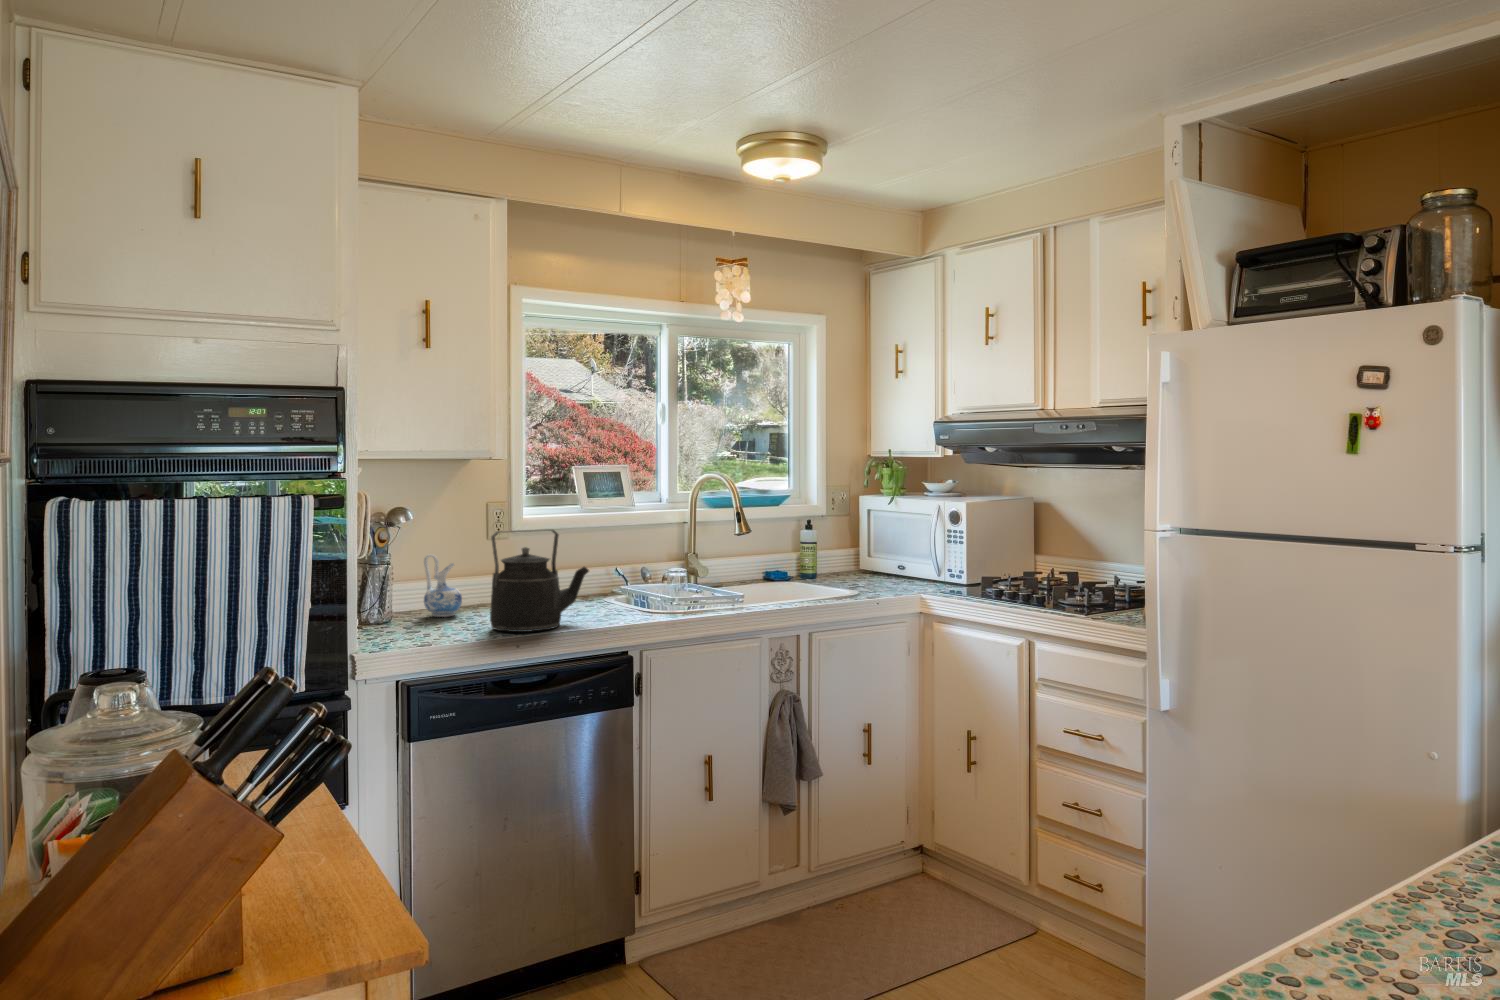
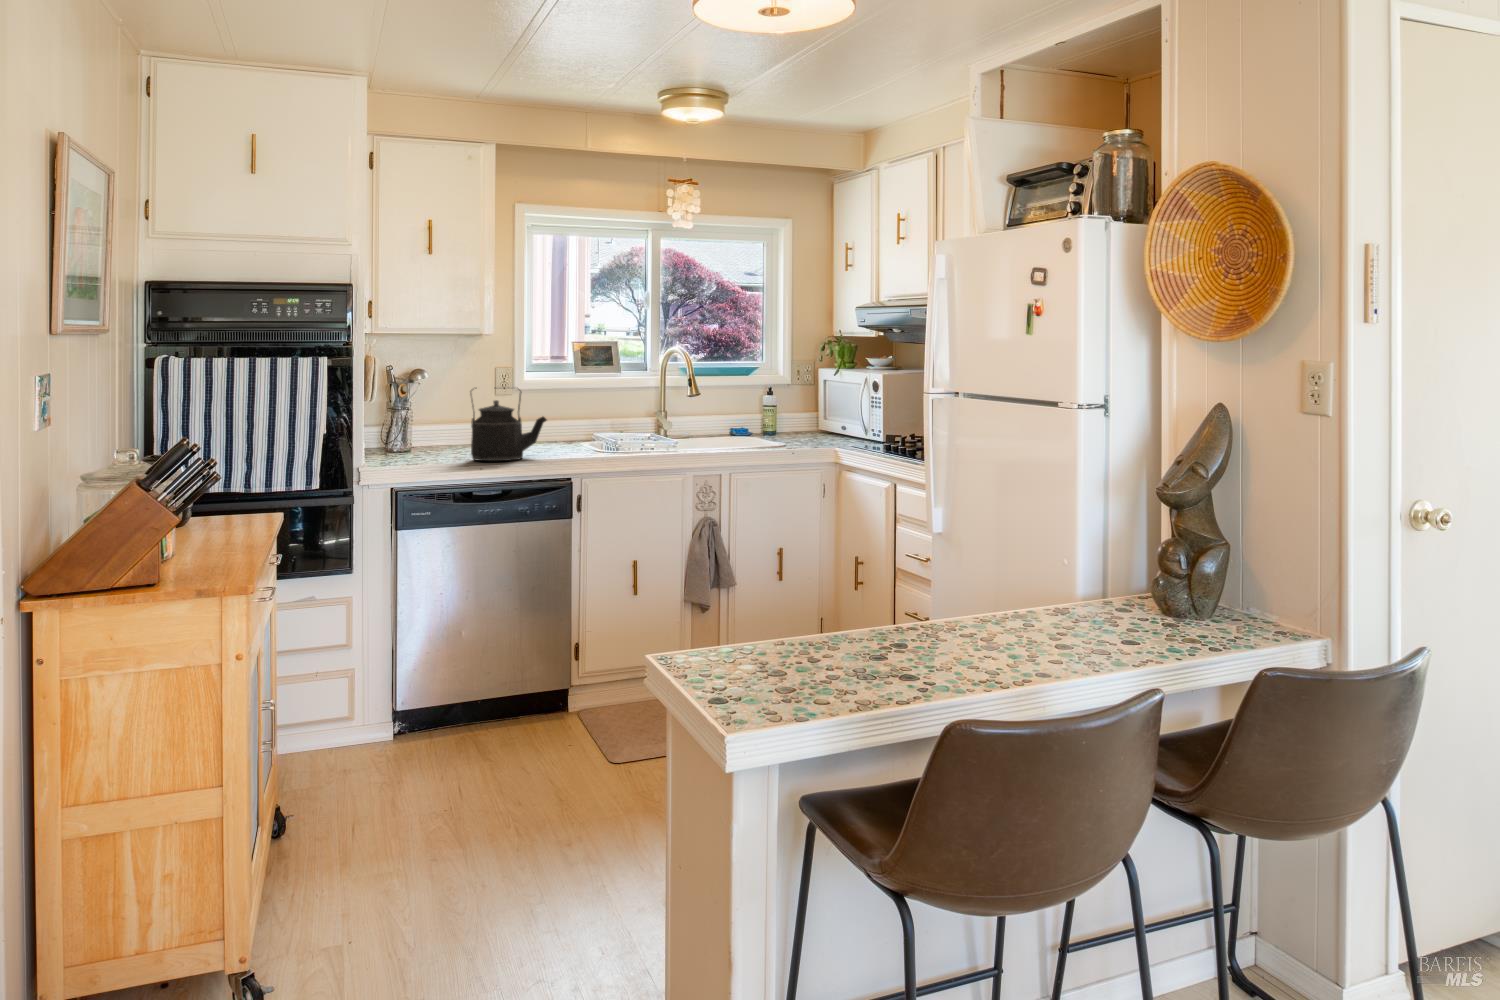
ceramic pitcher: present [424,554,462,617] -> none [437,406,466,452]

